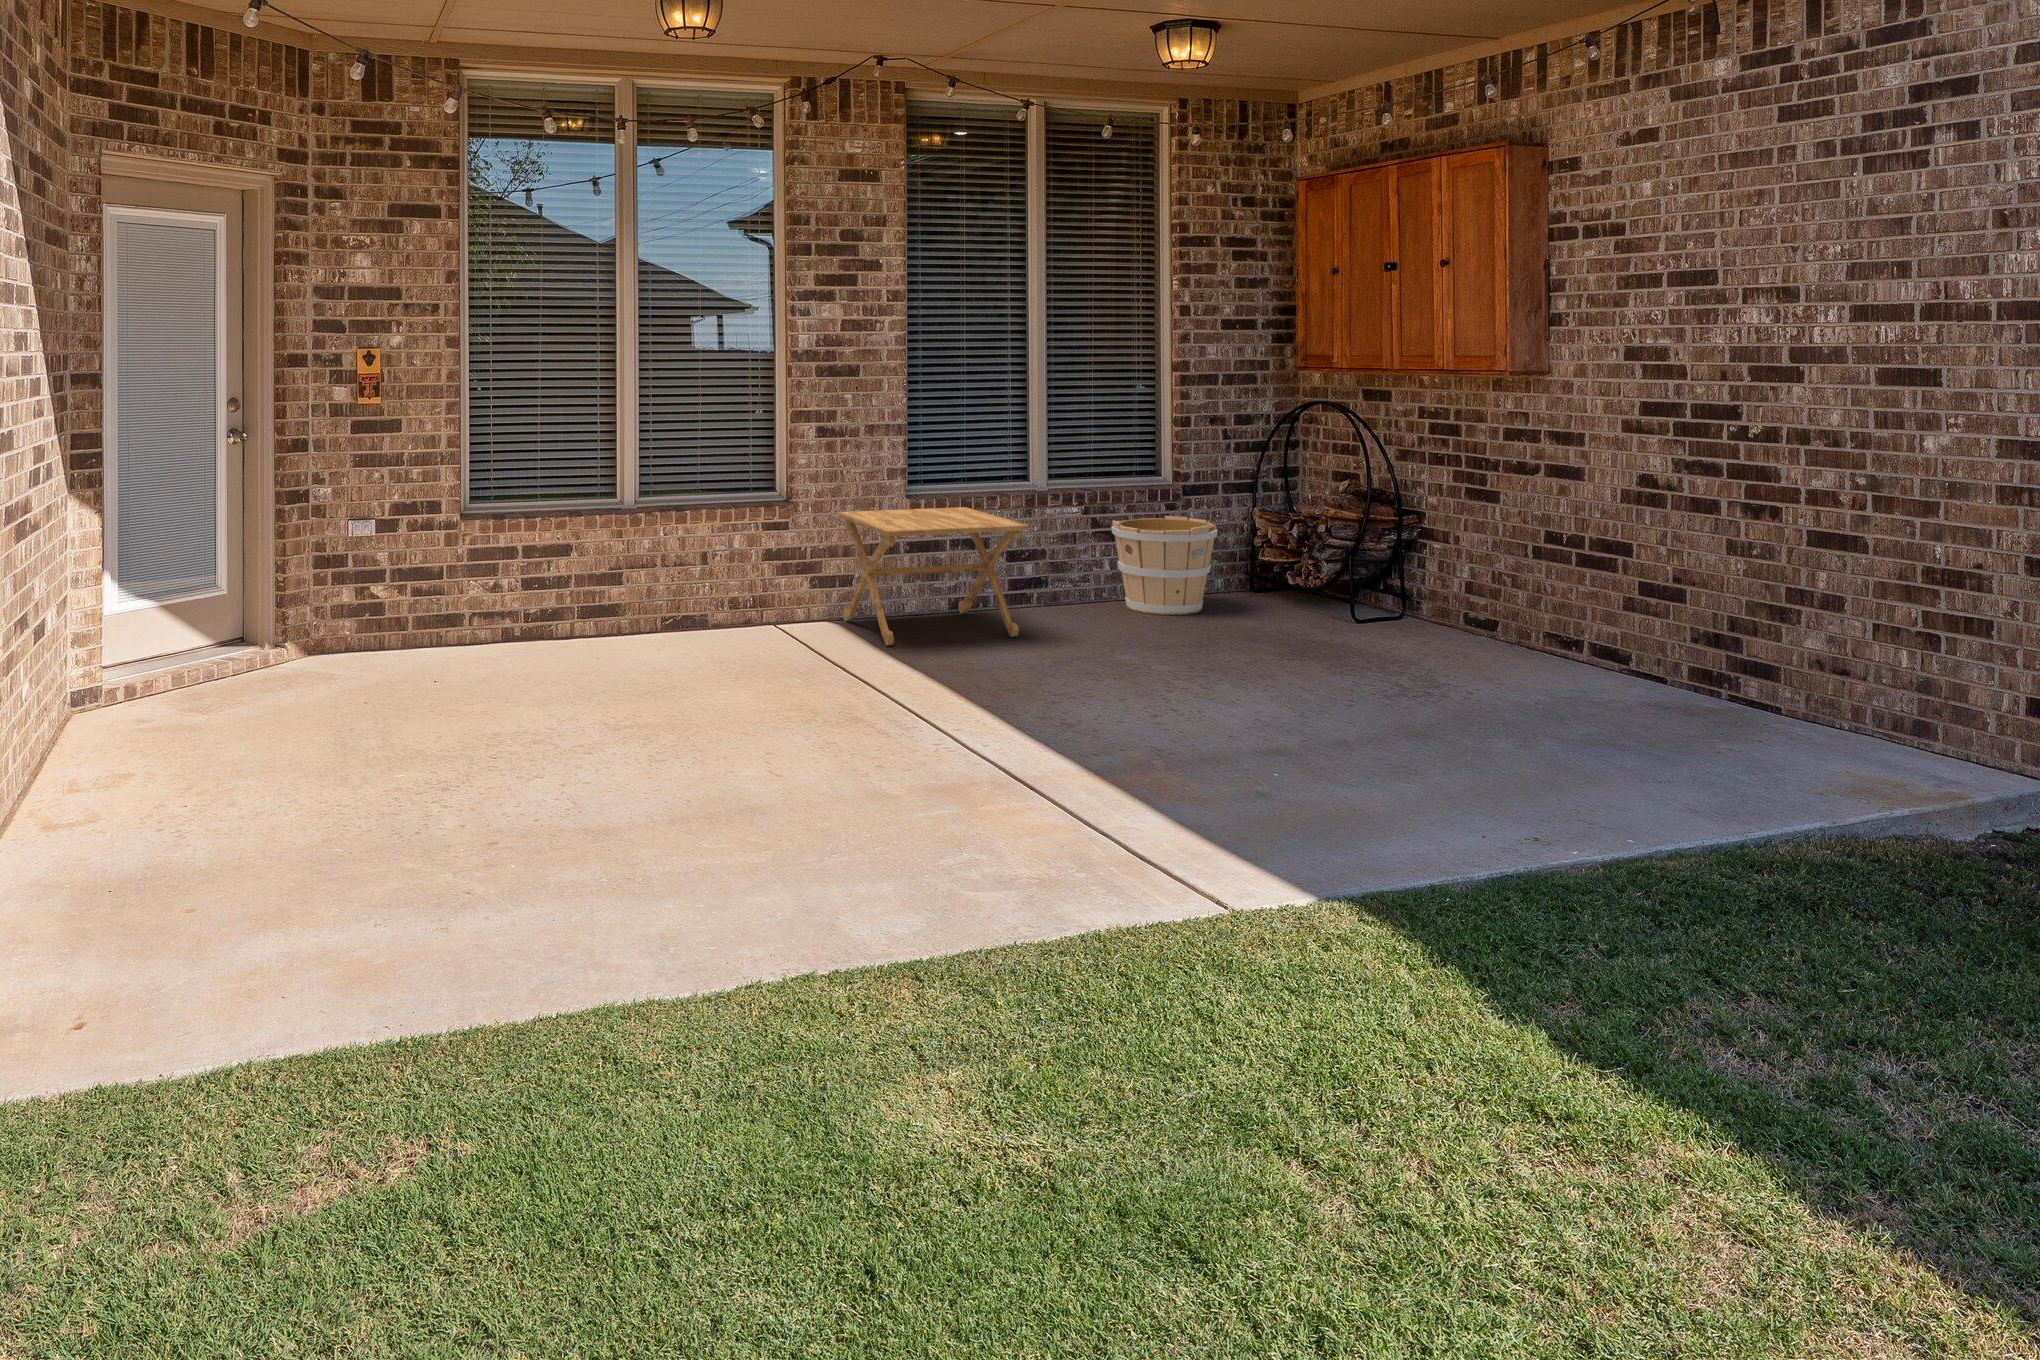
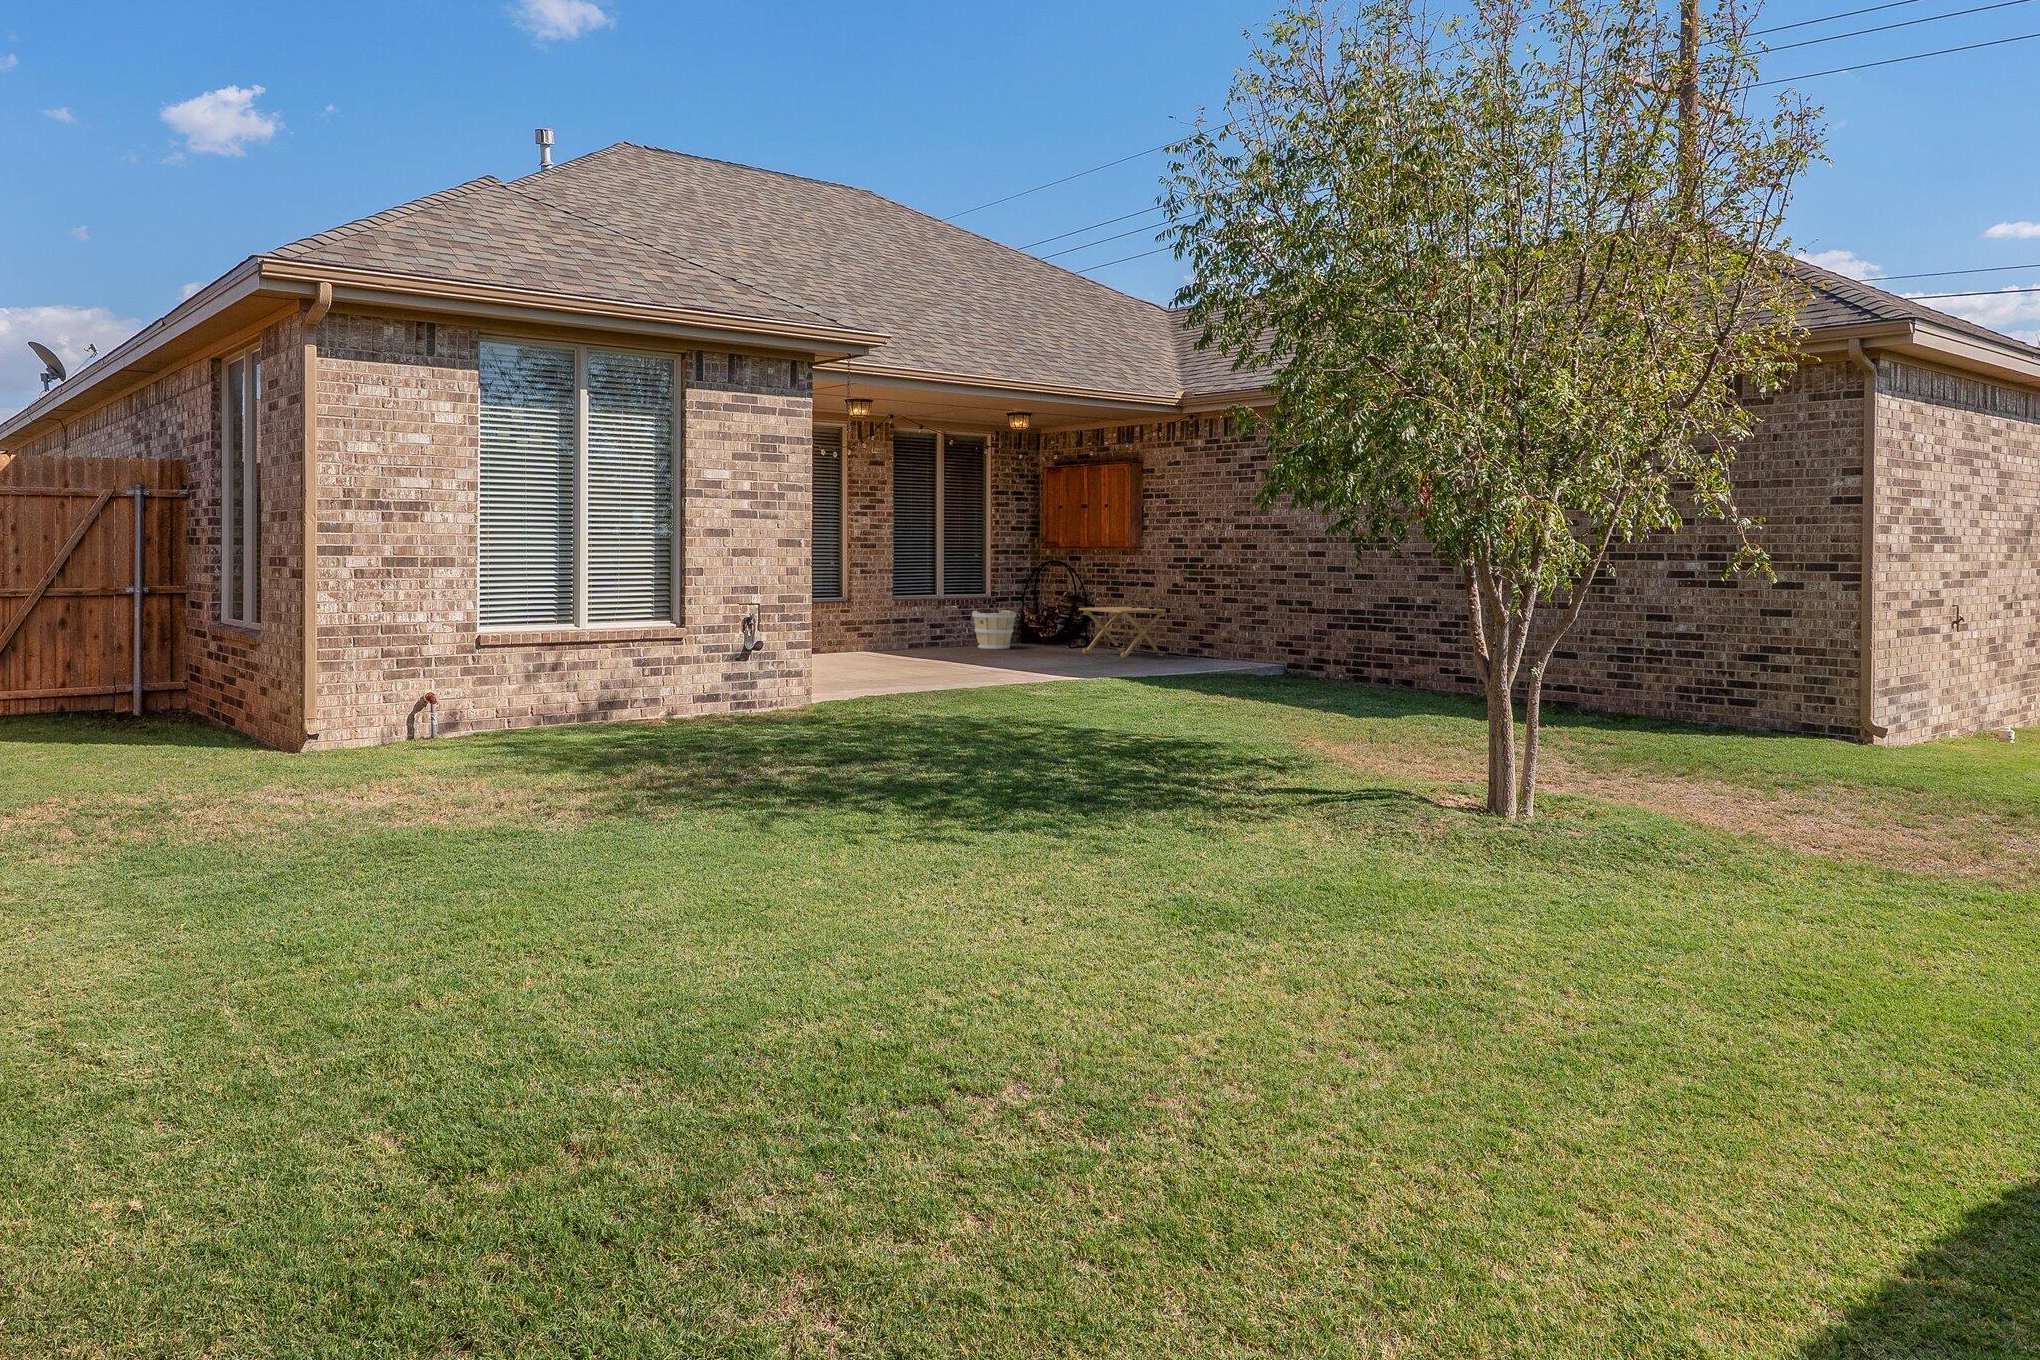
side table: present [838,507,1029,646] -> present [1079,607,1166,658]

